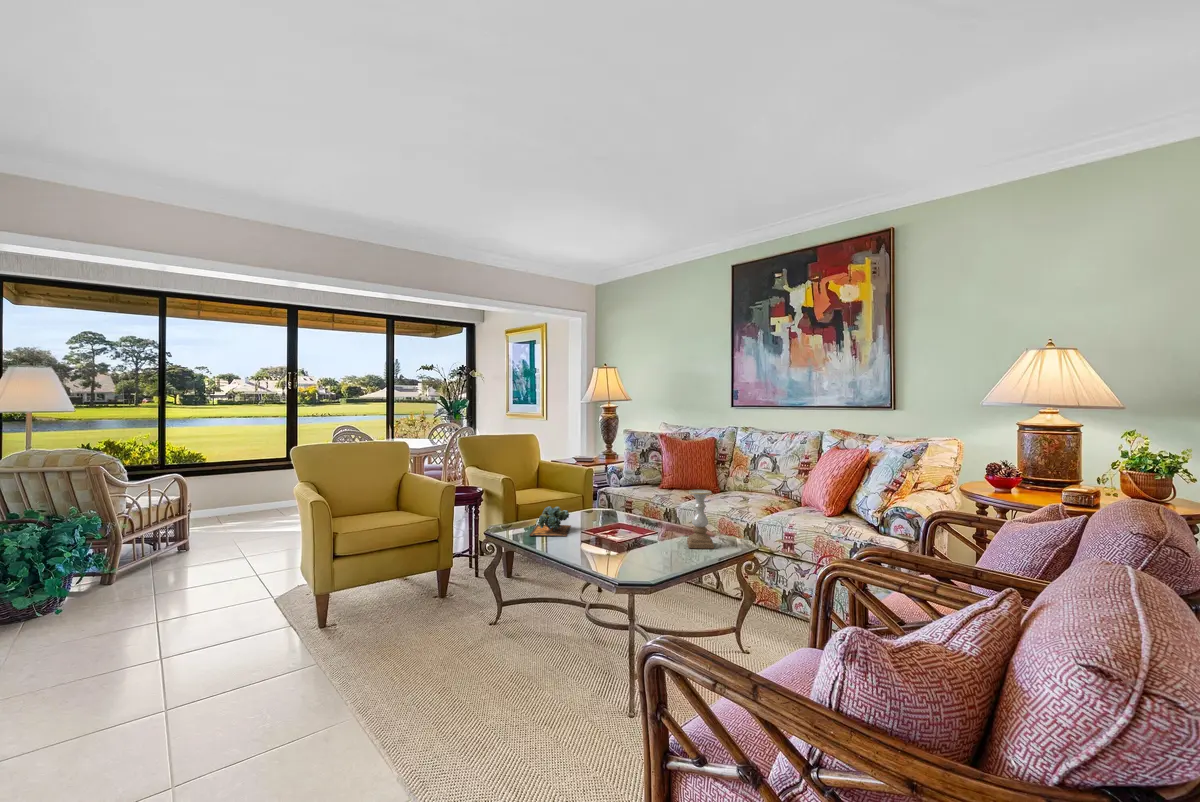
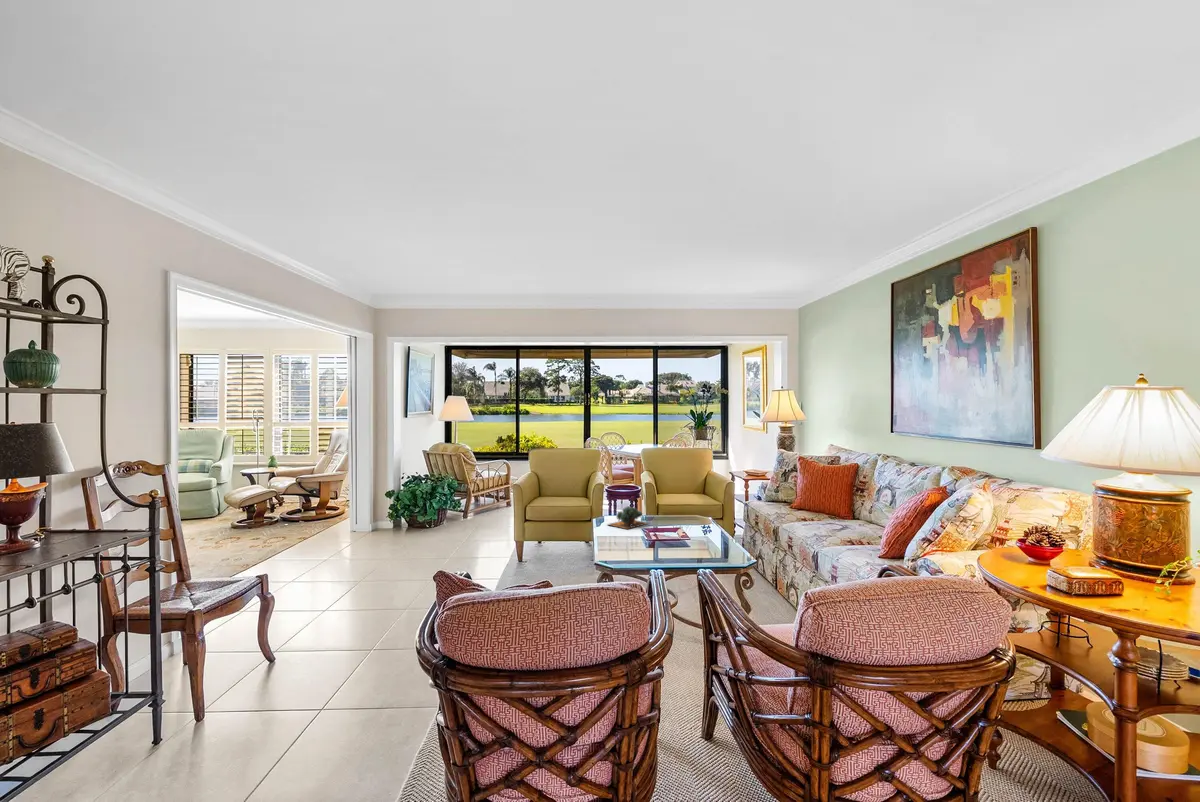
candle holder: present [687,490,714,549] -> none [680,507,708,557]

